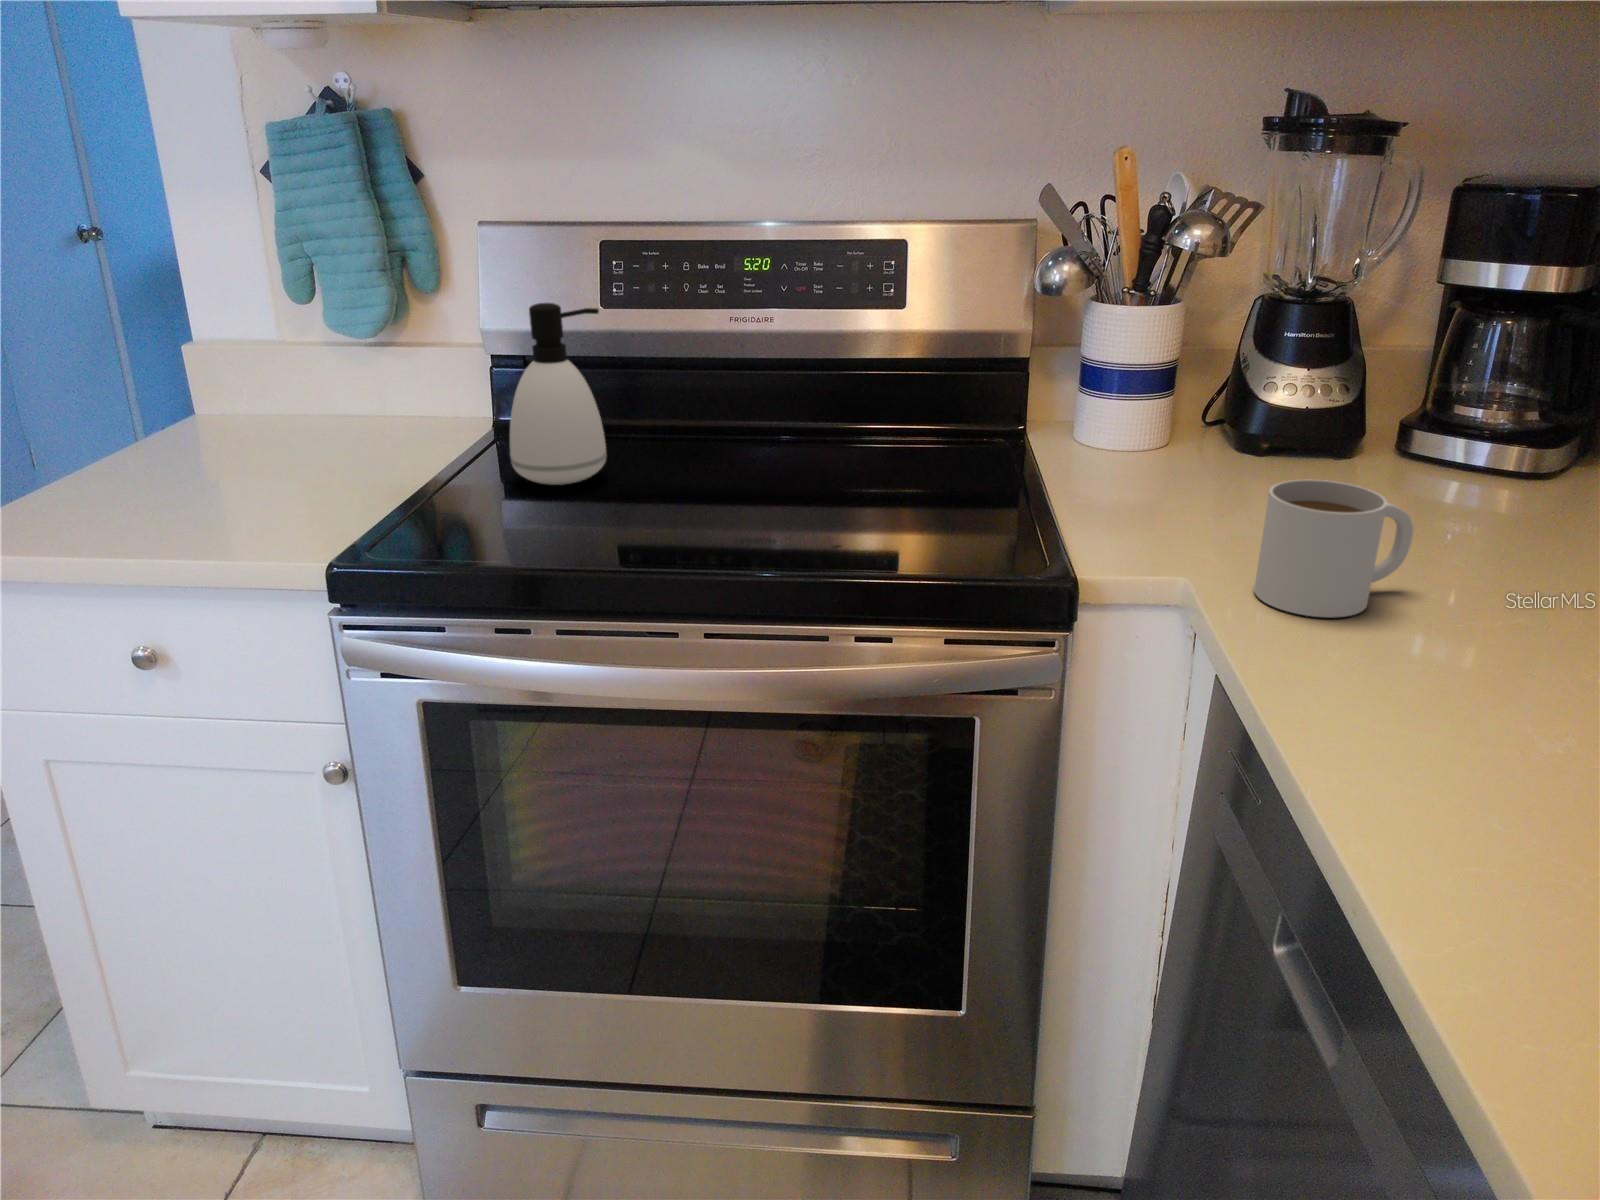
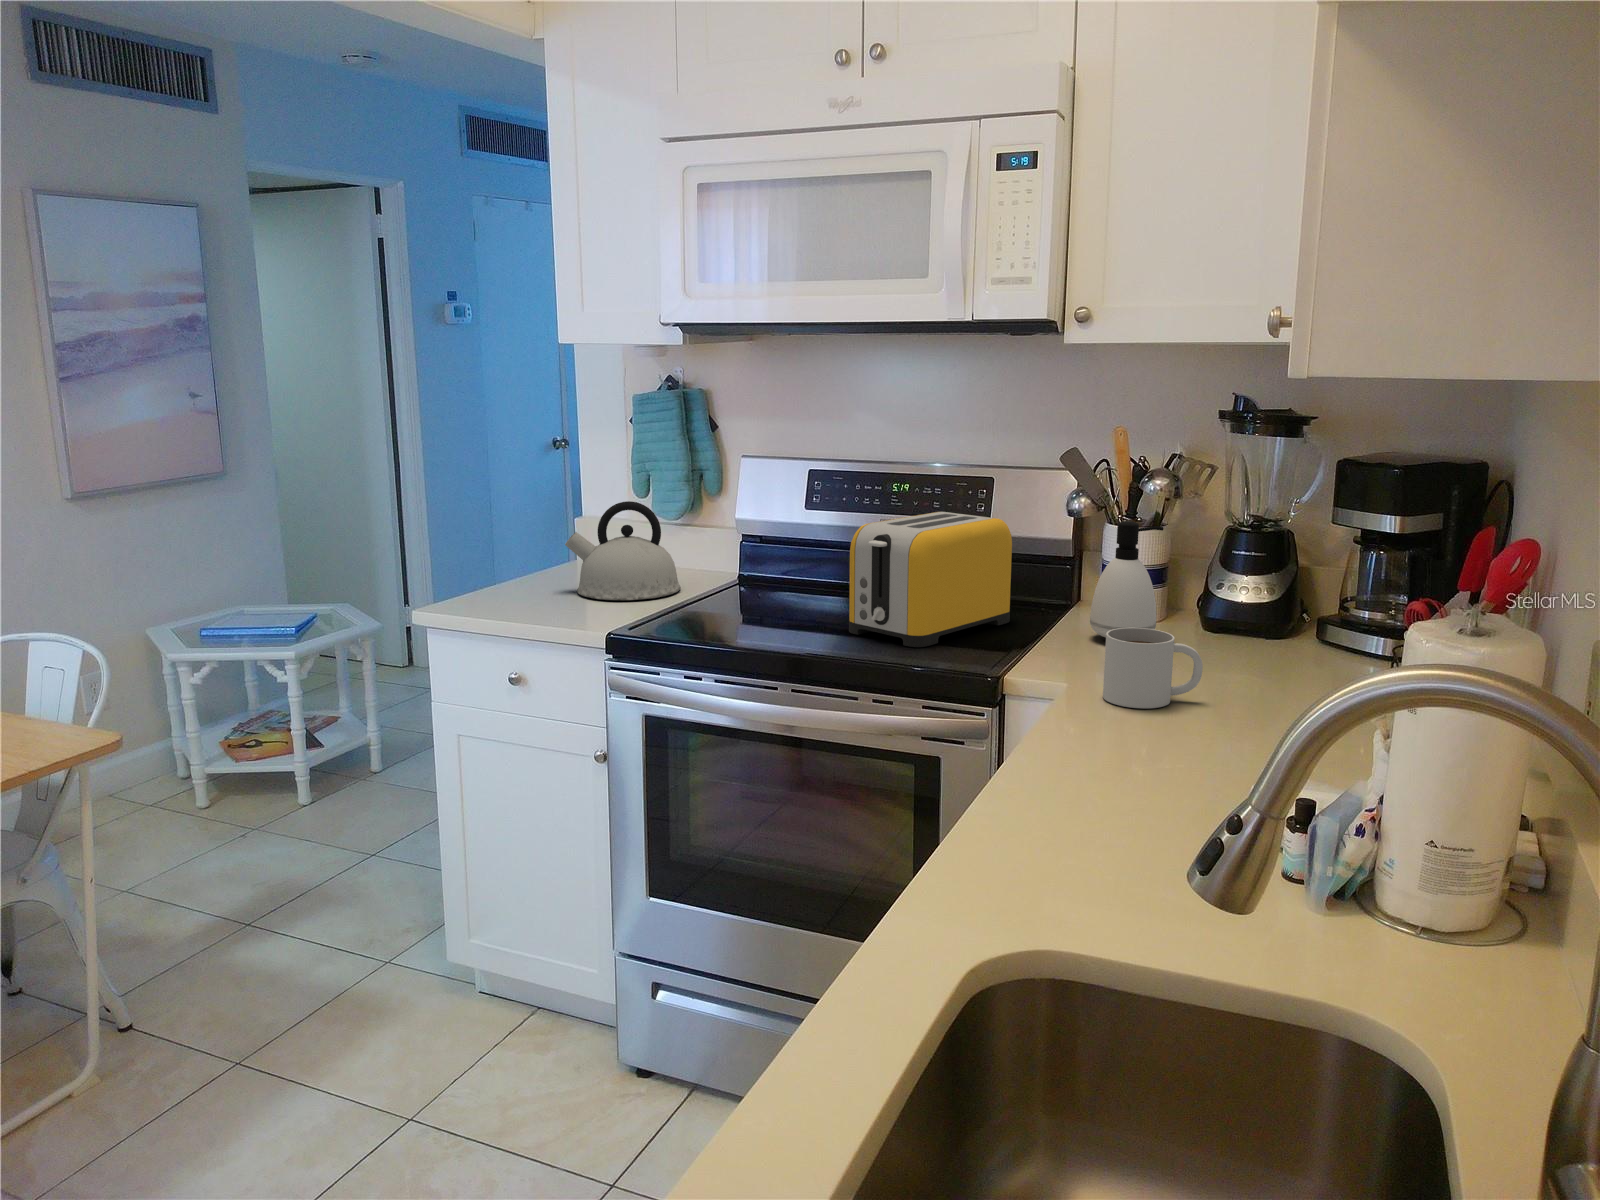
toaster: none [744,300,970,532] -> present [849,512,1012,647]
soap dispenser: present [510,303,607,485] -> present [1090,521,1164,638]
kettle: none [188,313,409,491] -> present [565,501,681,600]

